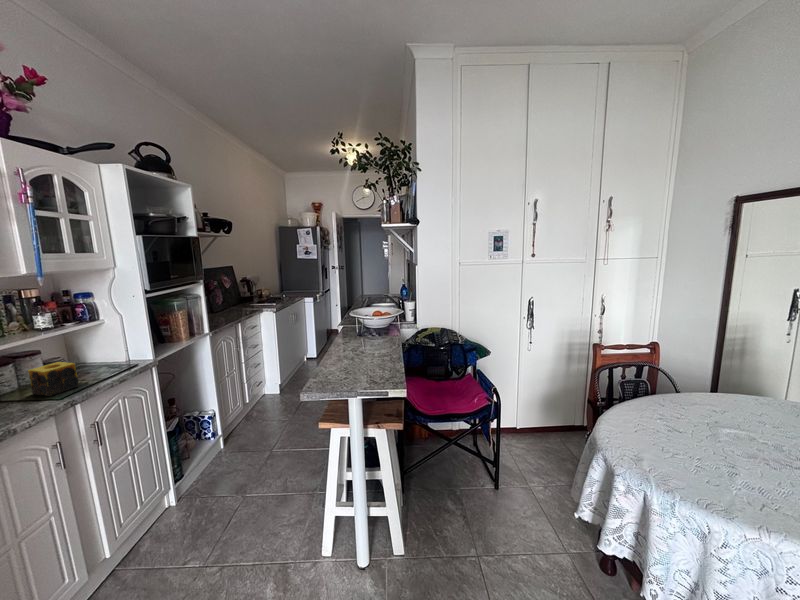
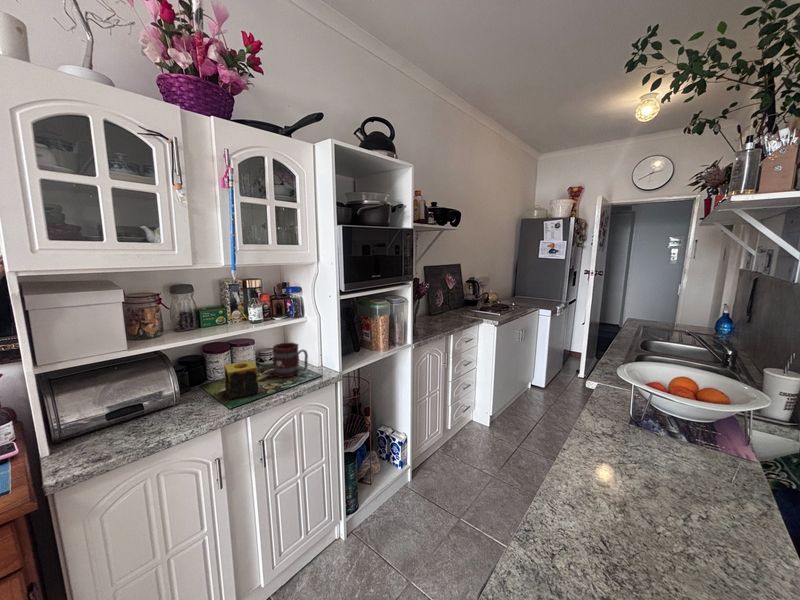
mug: none [75,343,120,375] -> present [273,343,308,377]

